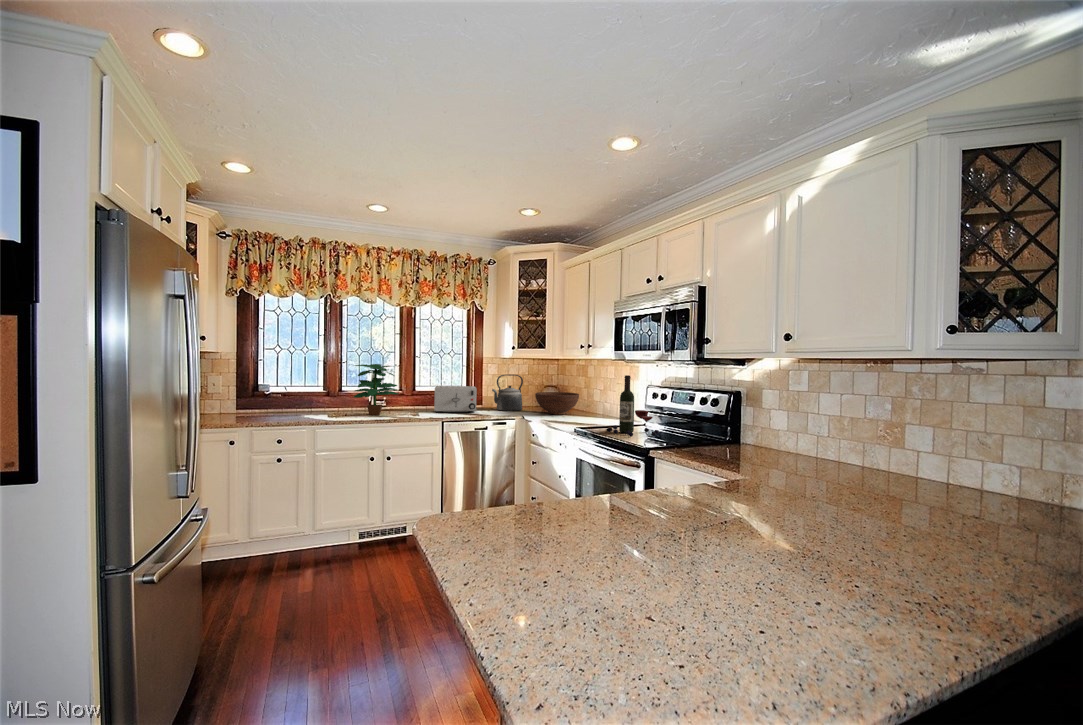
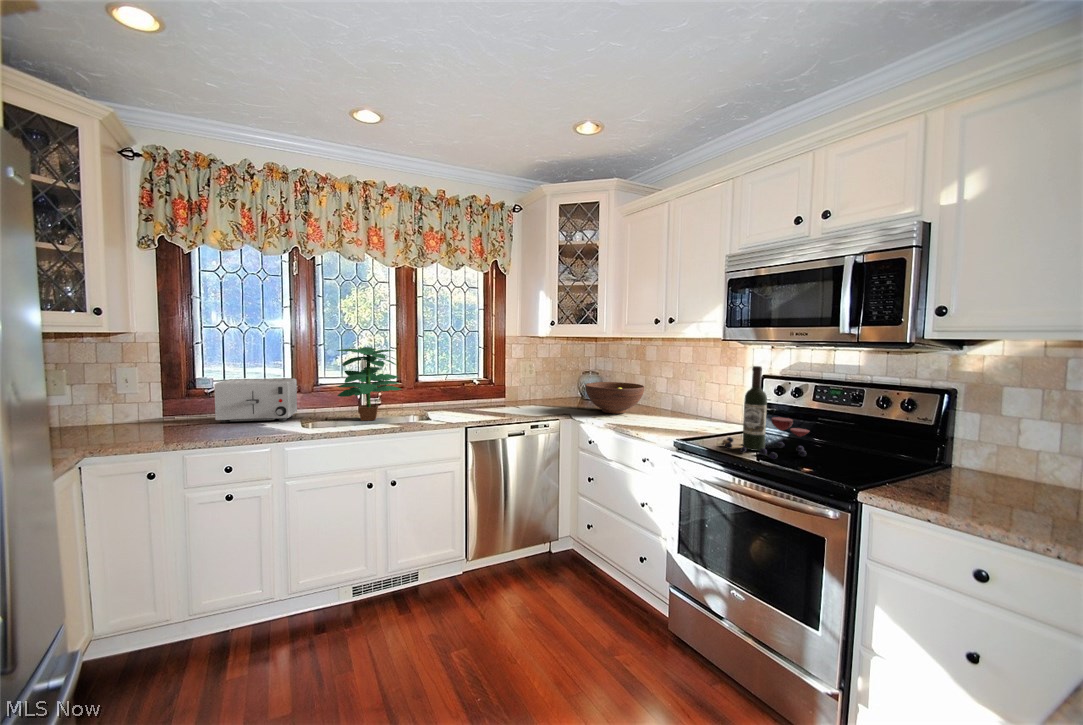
kettle: present [492,374,523,411] -> none [524,359,562,408]
toaster: present [434,386,477,413] -> present [214,378,297,423]

